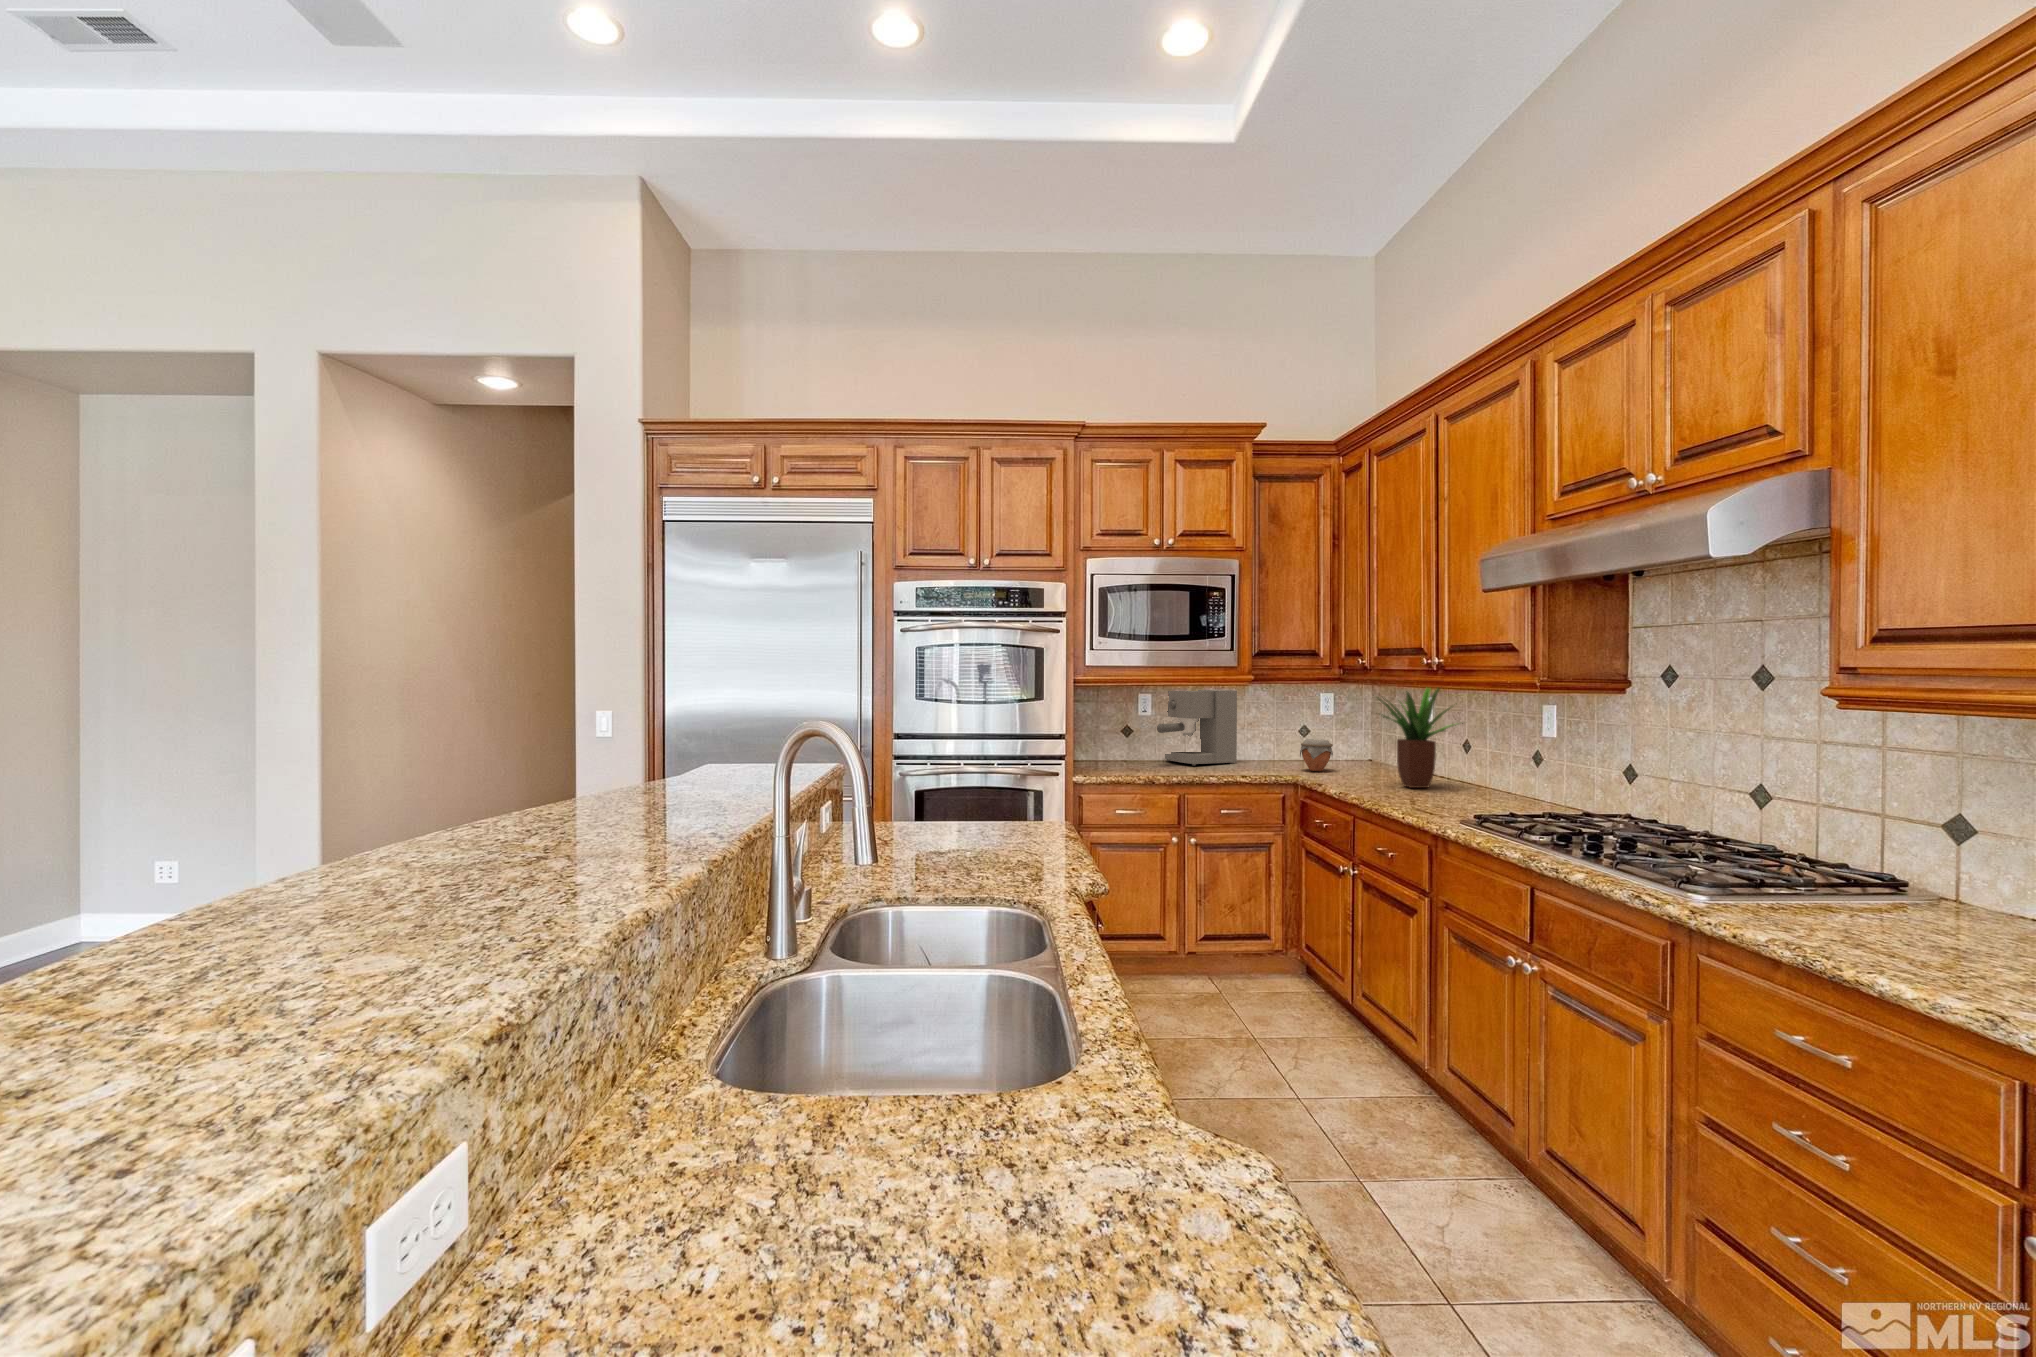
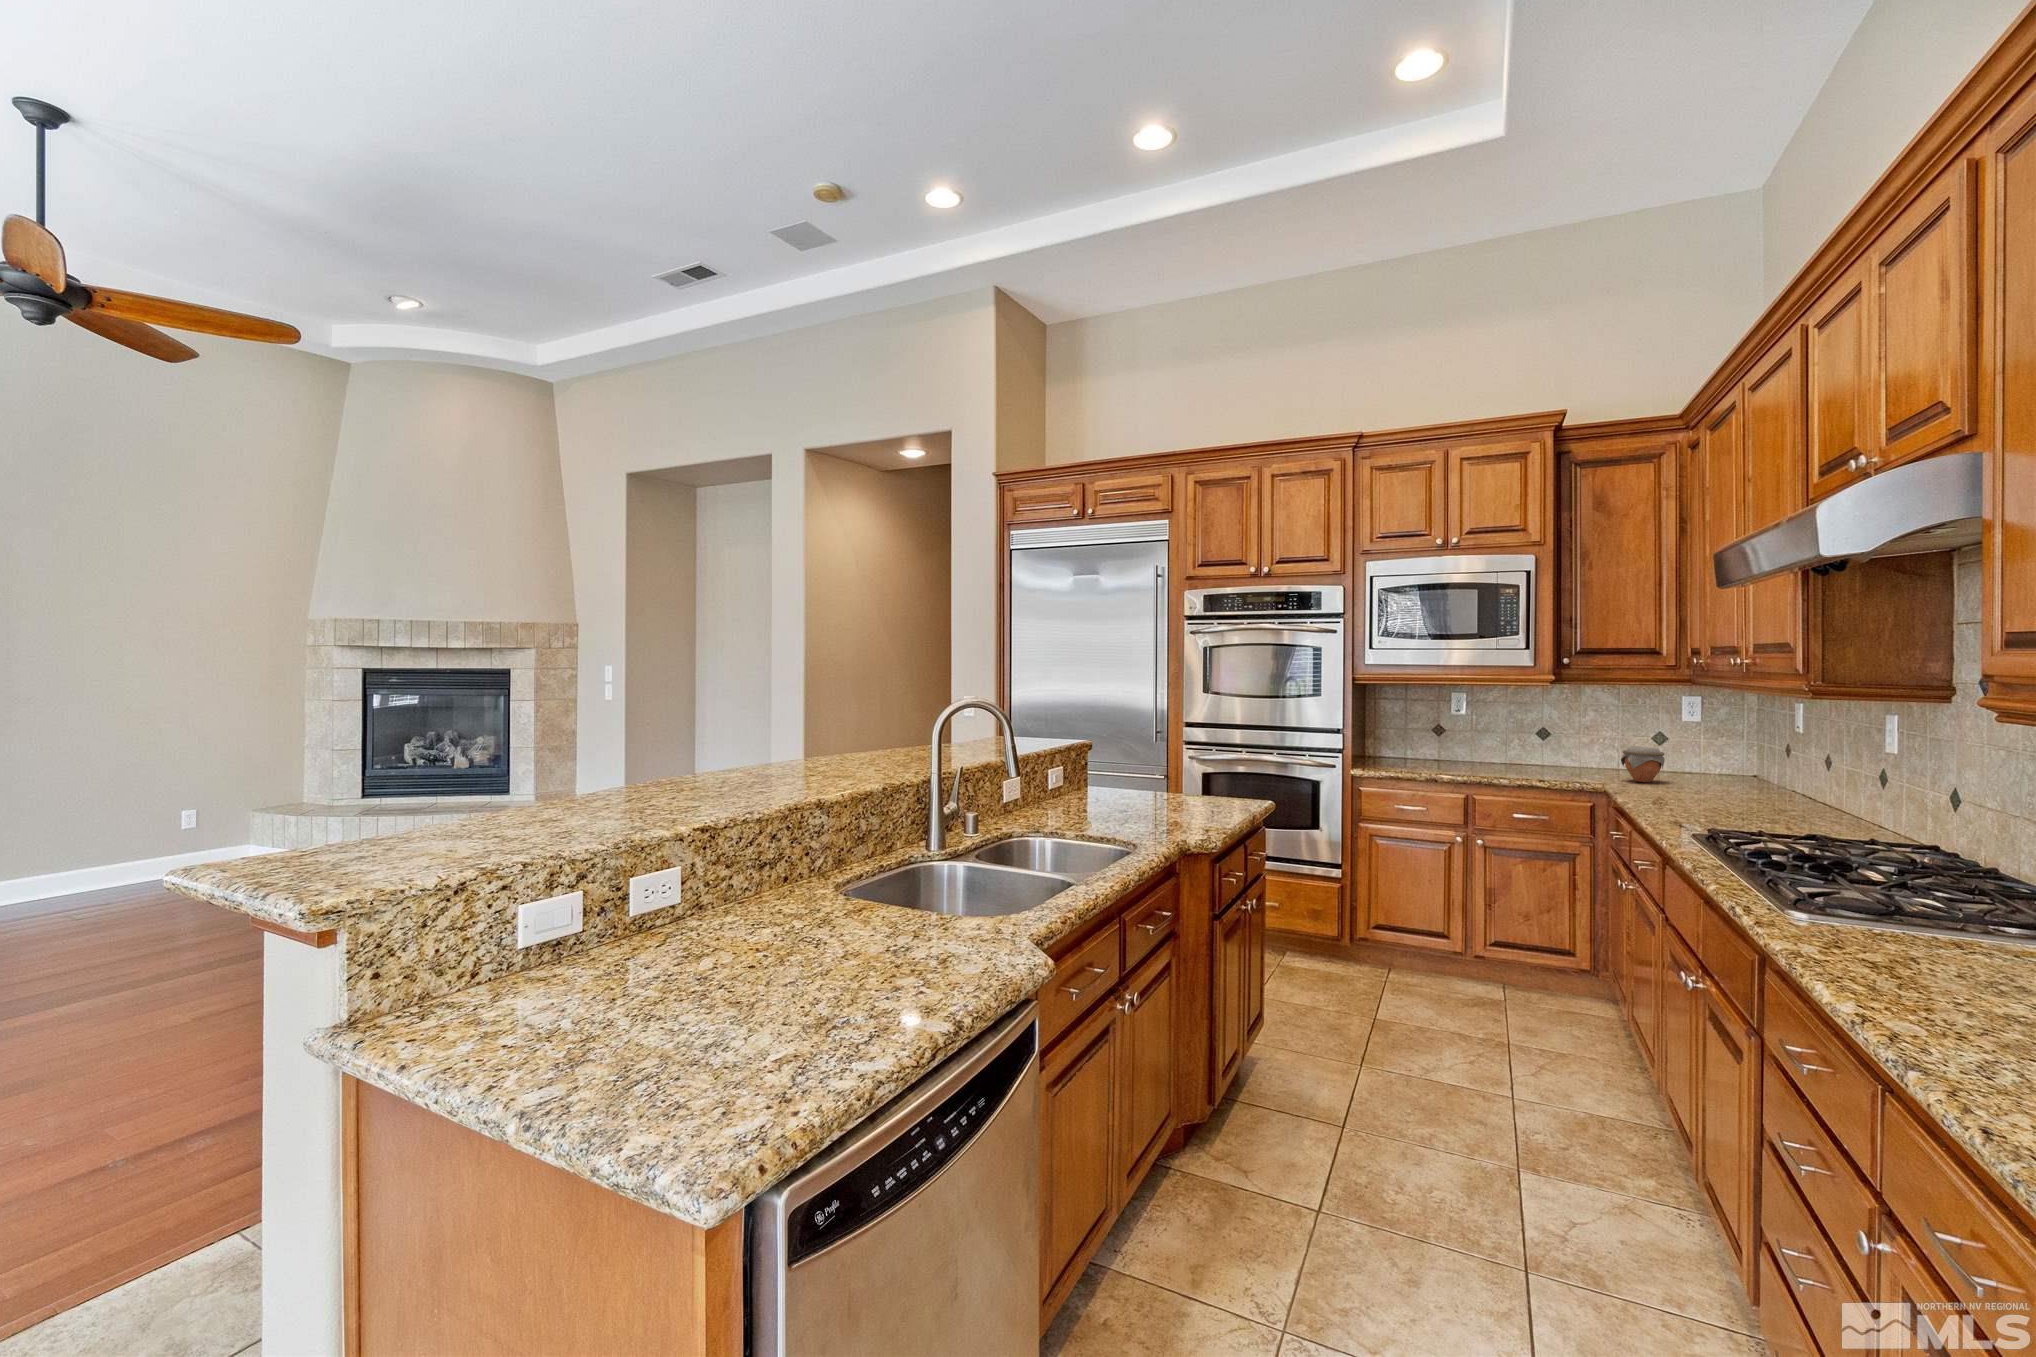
potted plant: present [1378,688,1463,788] -> none [1677,683,1811,807]
coffee maker: present [1157,690,1237,766] -> none [1462,689,1562,770]

